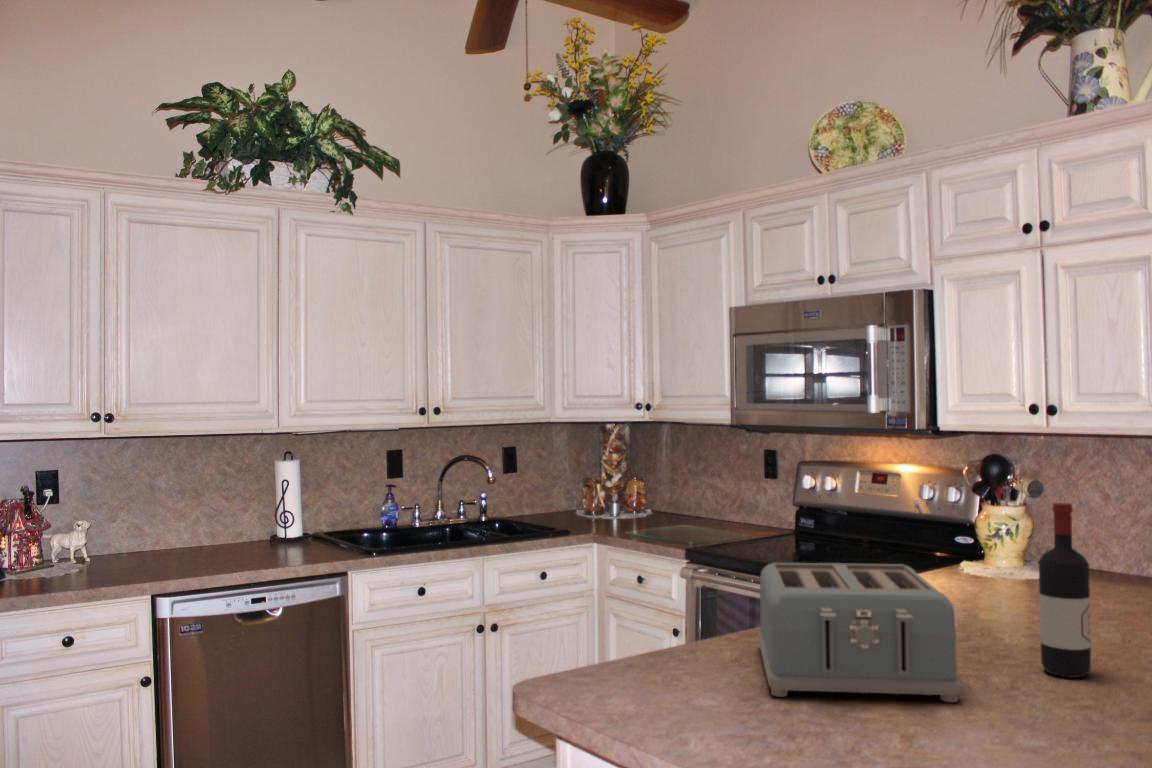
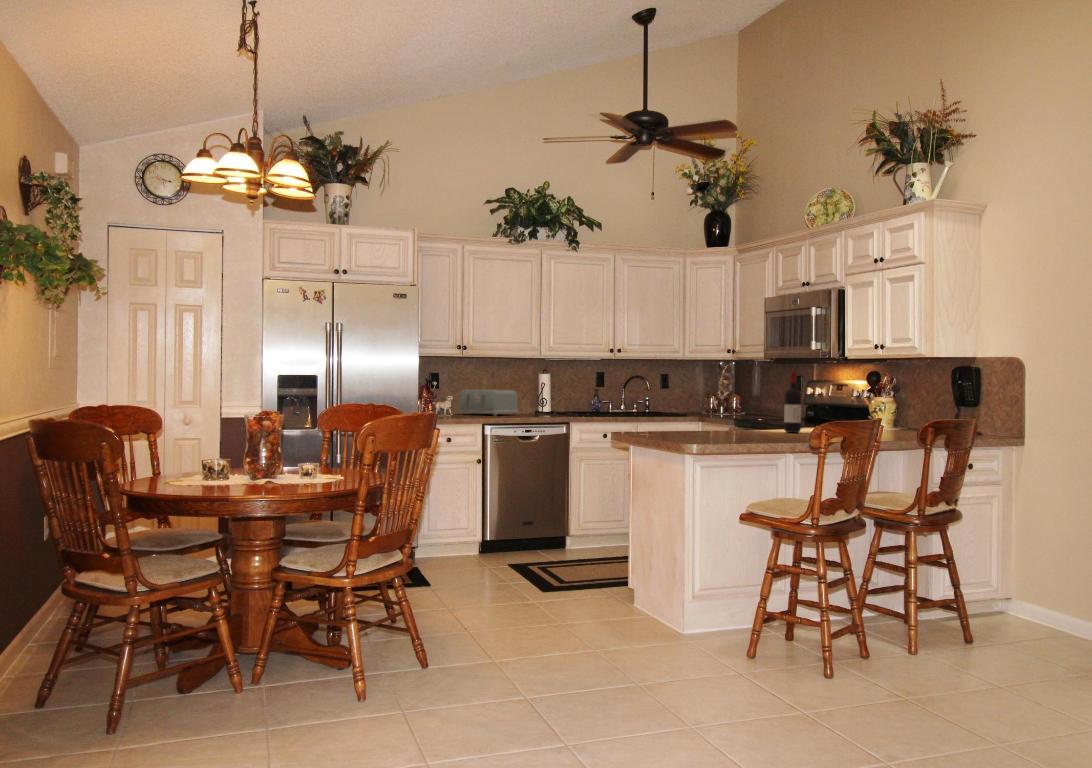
toaster: present [758,563,962,702] -> present [458,390,518,416]

